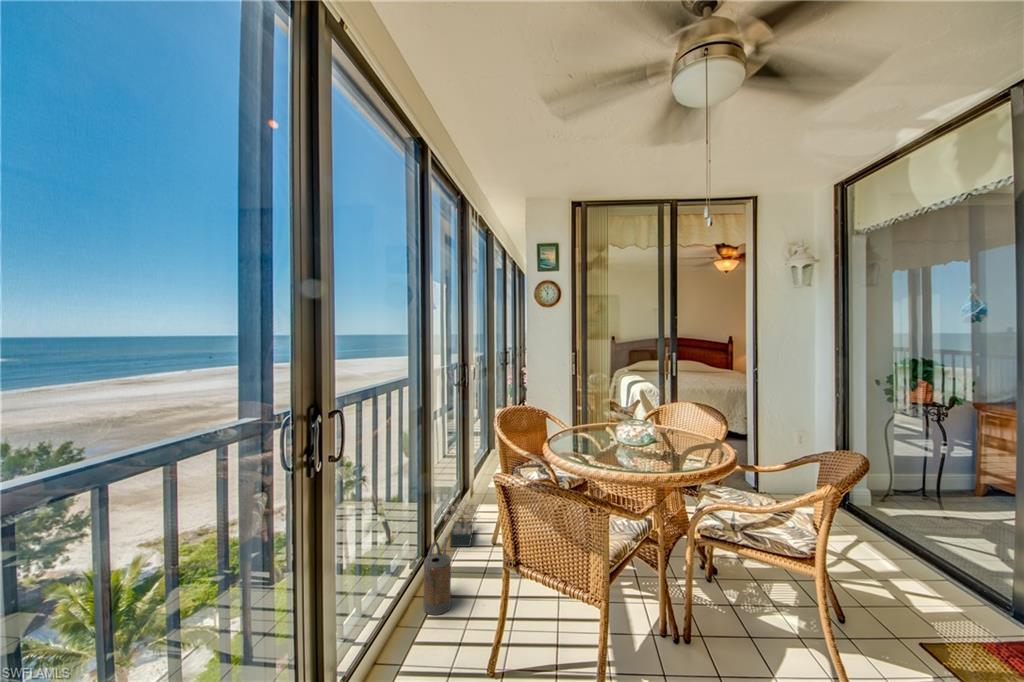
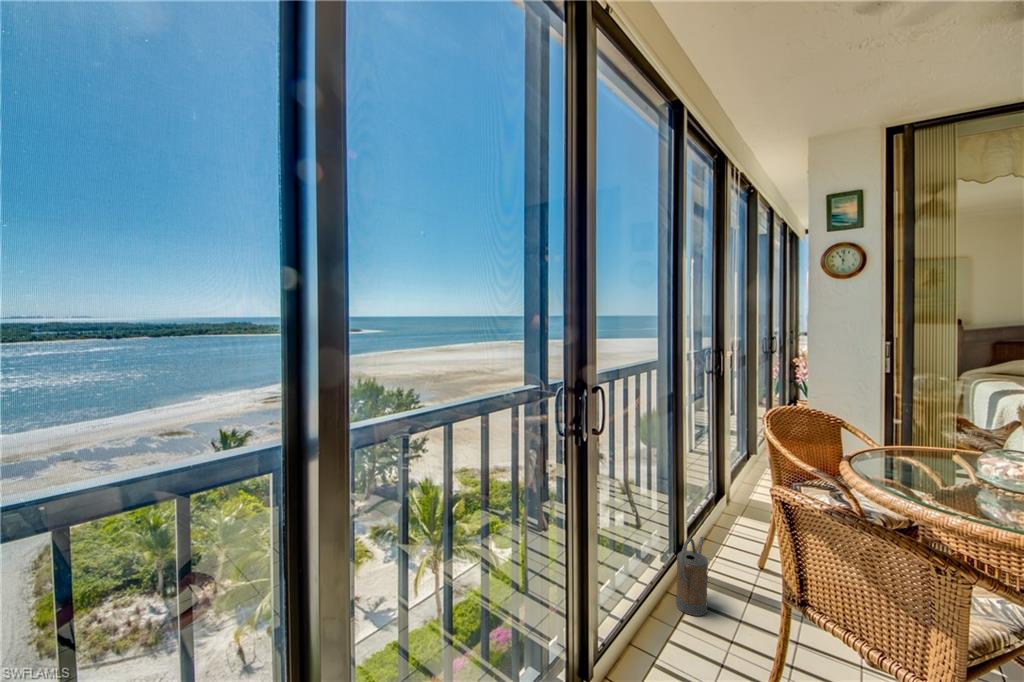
decorative plant: present [444,501,477,547] -> none [697,502,742,556]

